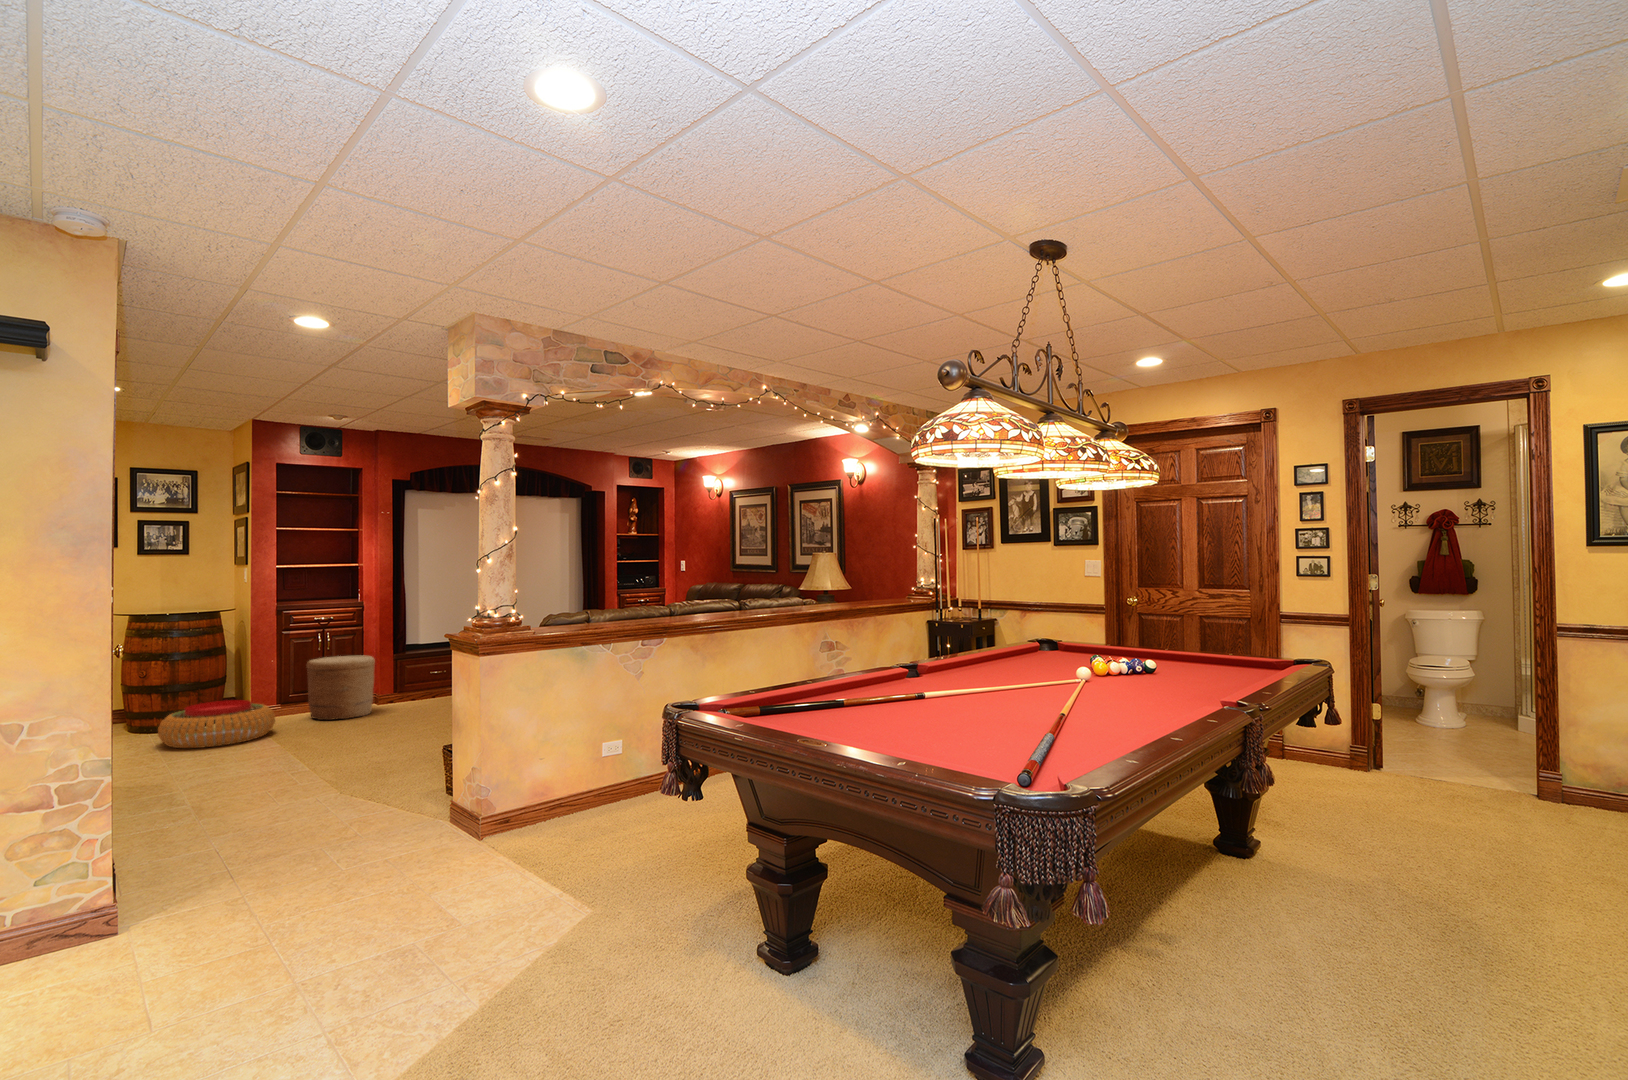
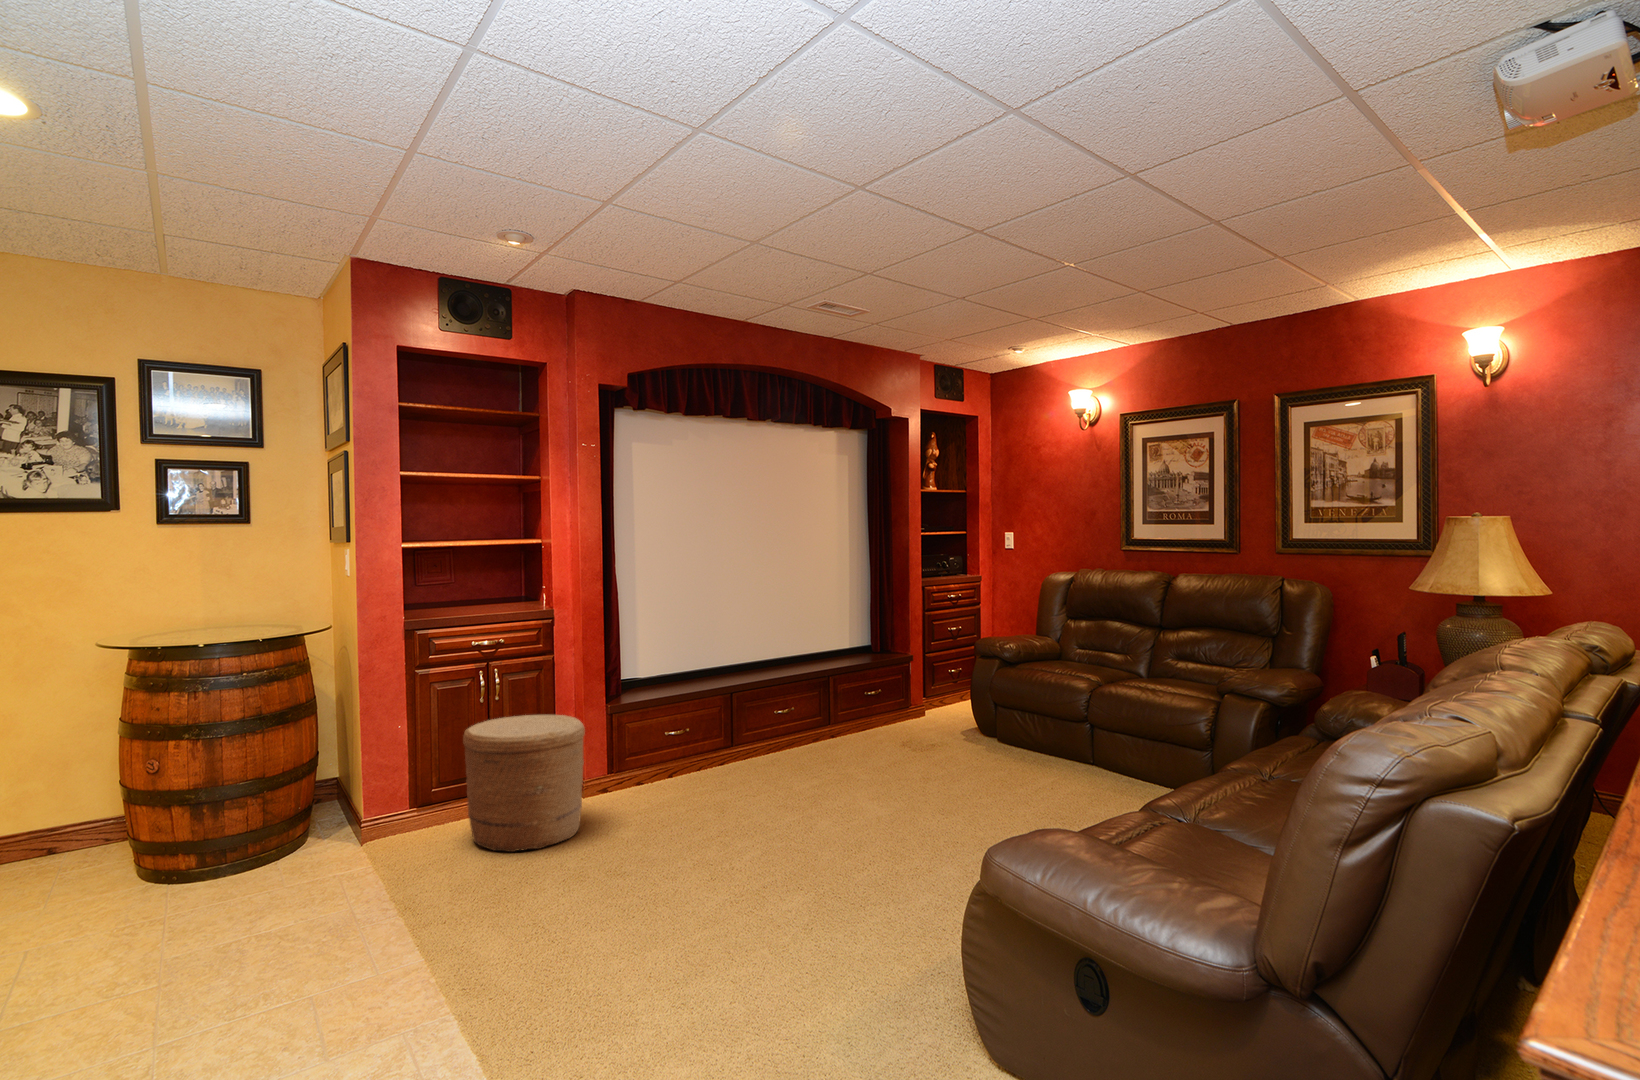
pouf: present [158,700,275,748] -> none [180,822,415,953]

